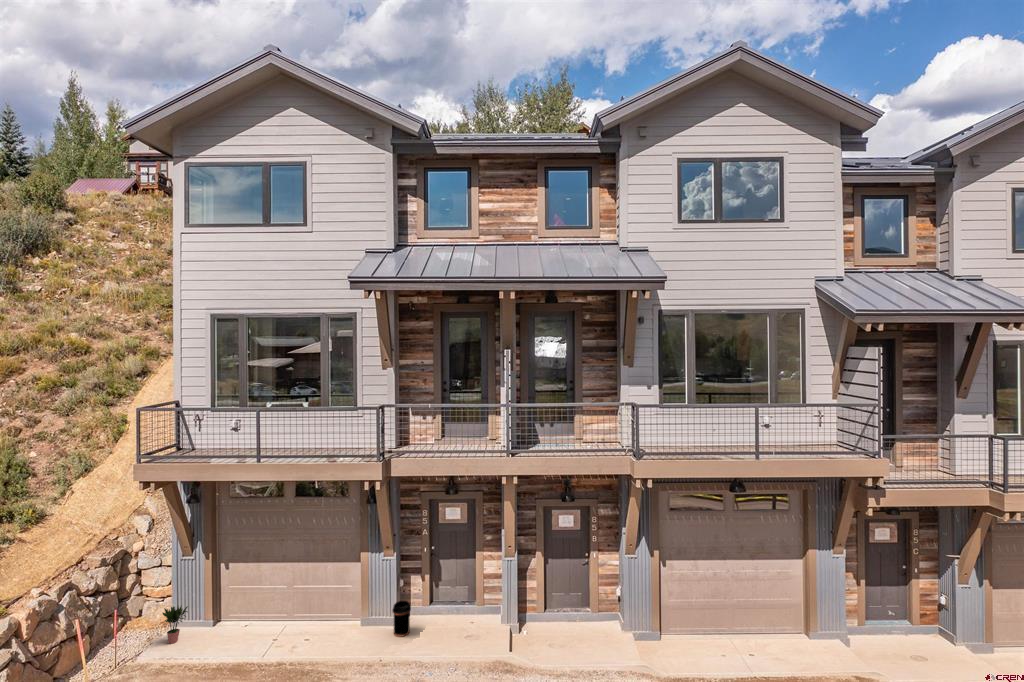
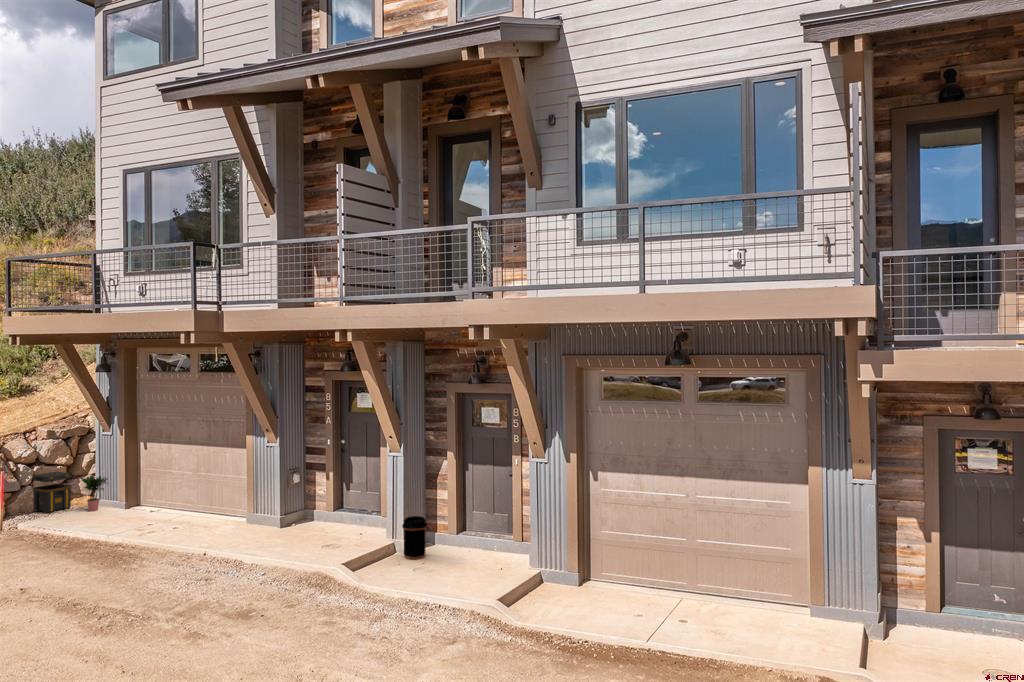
trash can: present [392,601,411,637] -> present [402,516,427,559]
toolbox: none [102,608,145,656] -> present [33,472,71,513]

